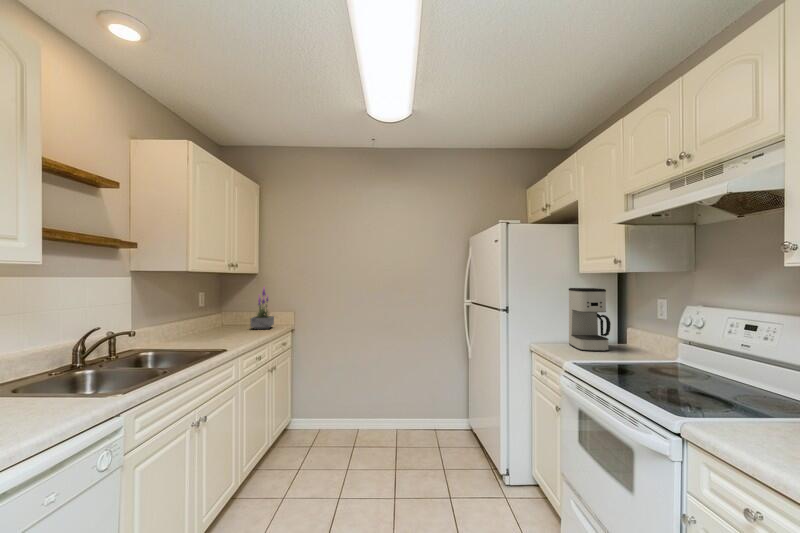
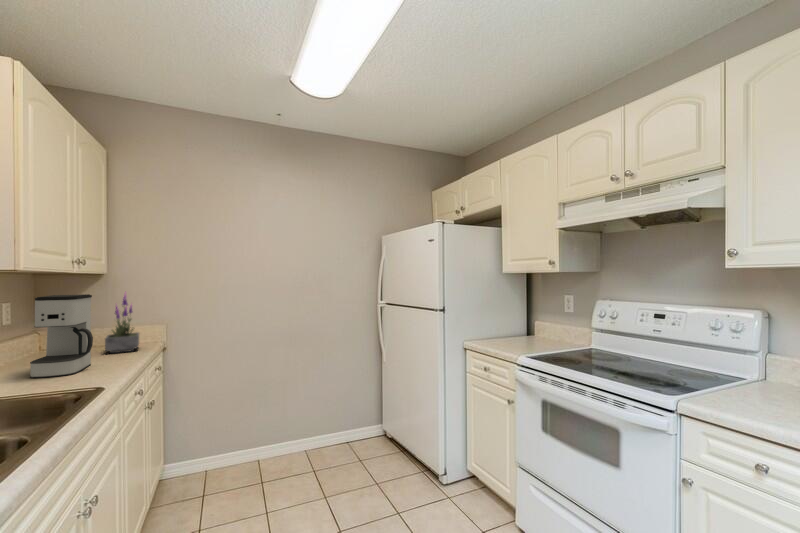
coffee maker: present [569,288,611,351] -> present [30,294,93,378]

